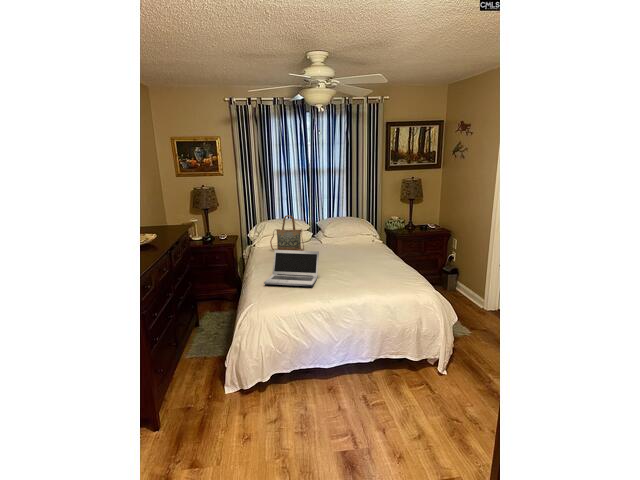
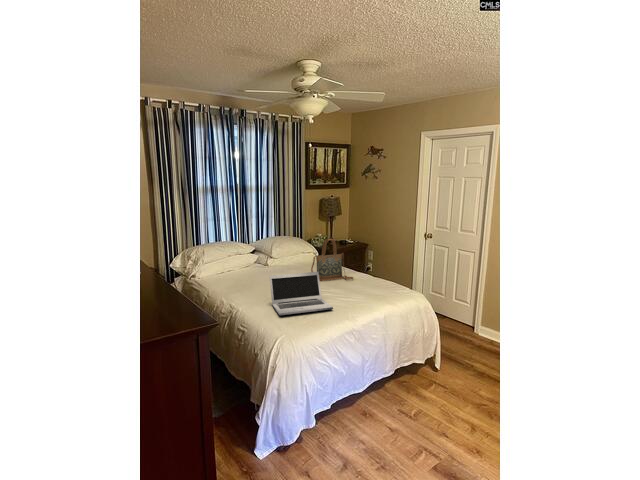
handbag: present [270,215,304,251] -> present [311,239,353,281]

